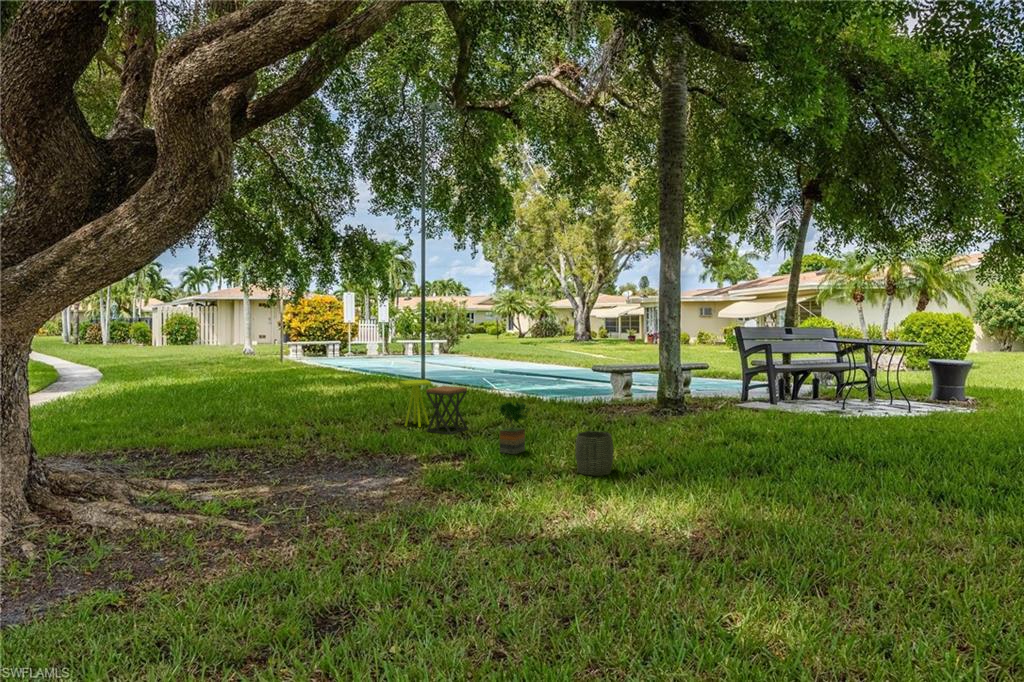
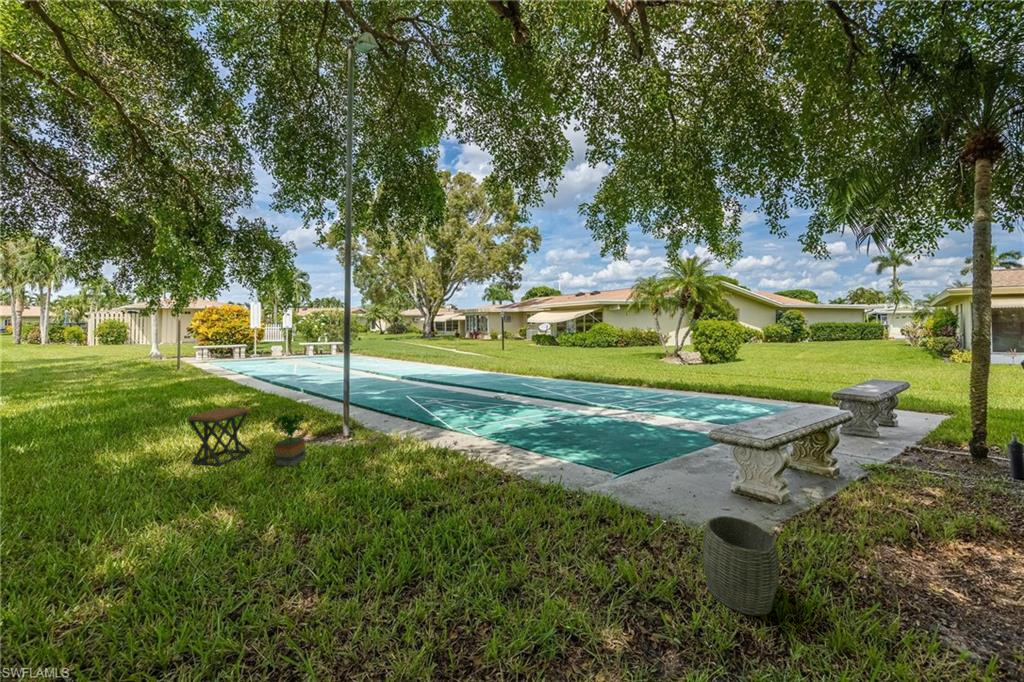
side table: present [400,380,431,427] -> none [330,409,376,476]
stool: present [426,386,468,434] -> present [188,408,250,466]
potted tree: present [500,402,530,454] -> present [272,414,309,466]

